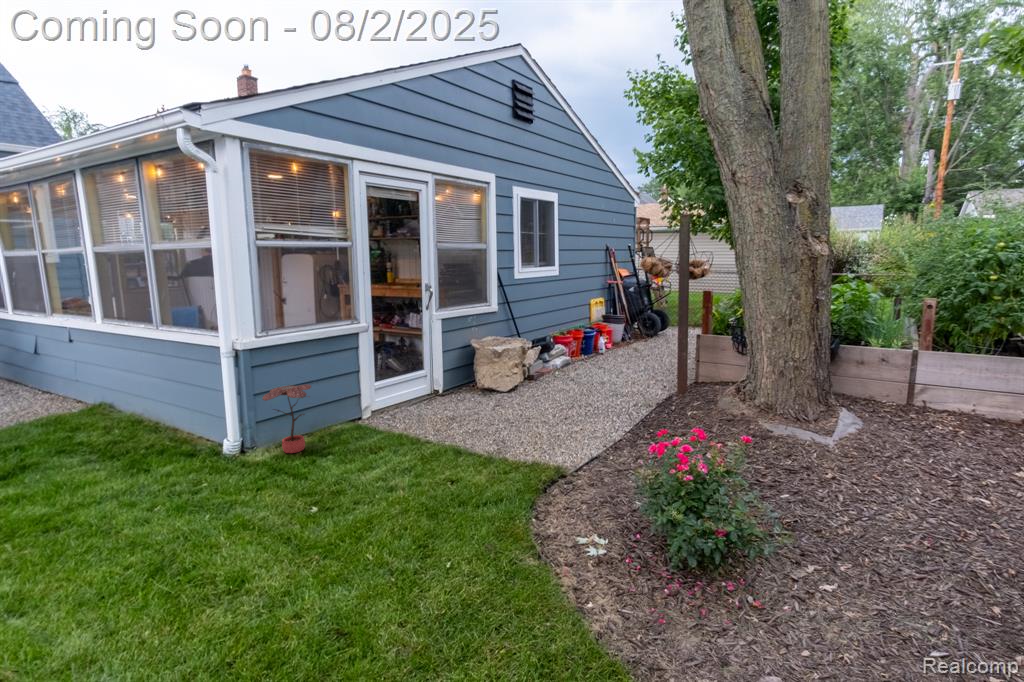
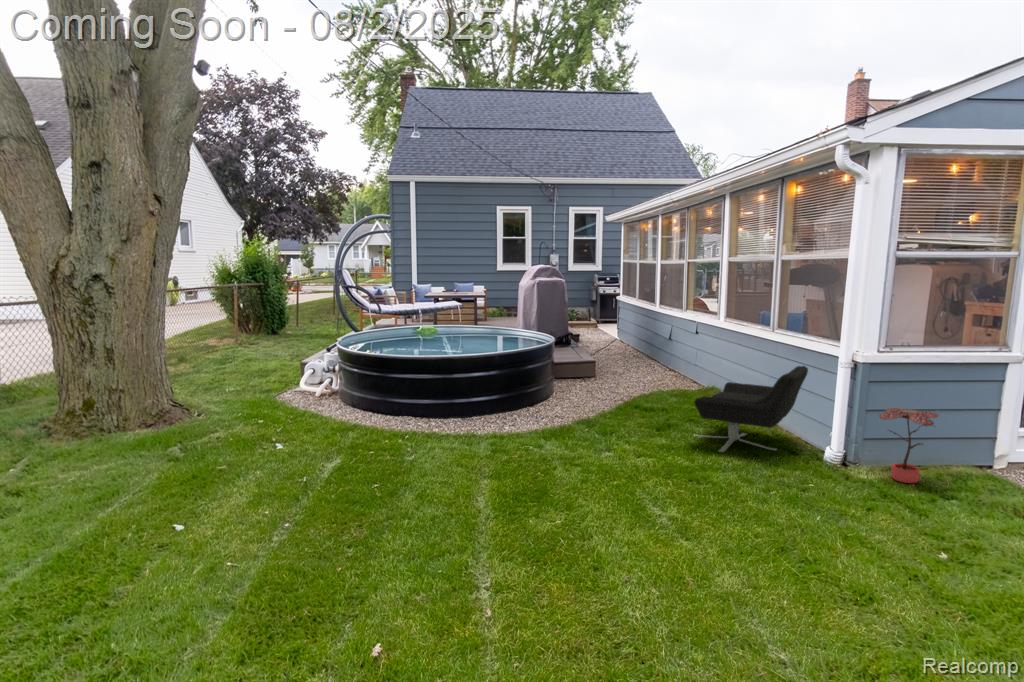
lounge chair: none [48,361,195,481] -> present [695,366,808,452]

